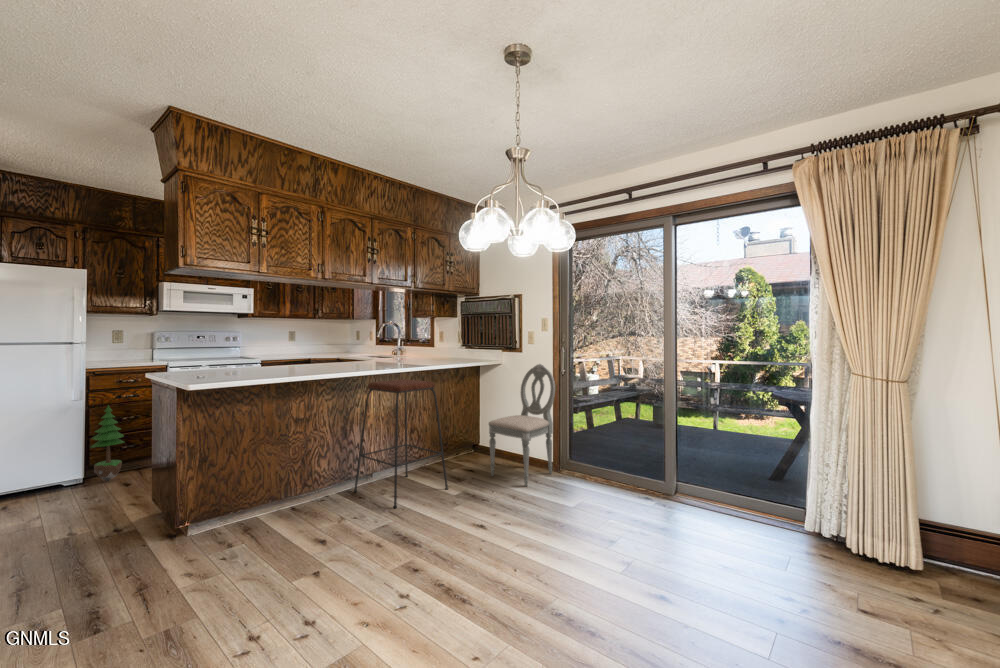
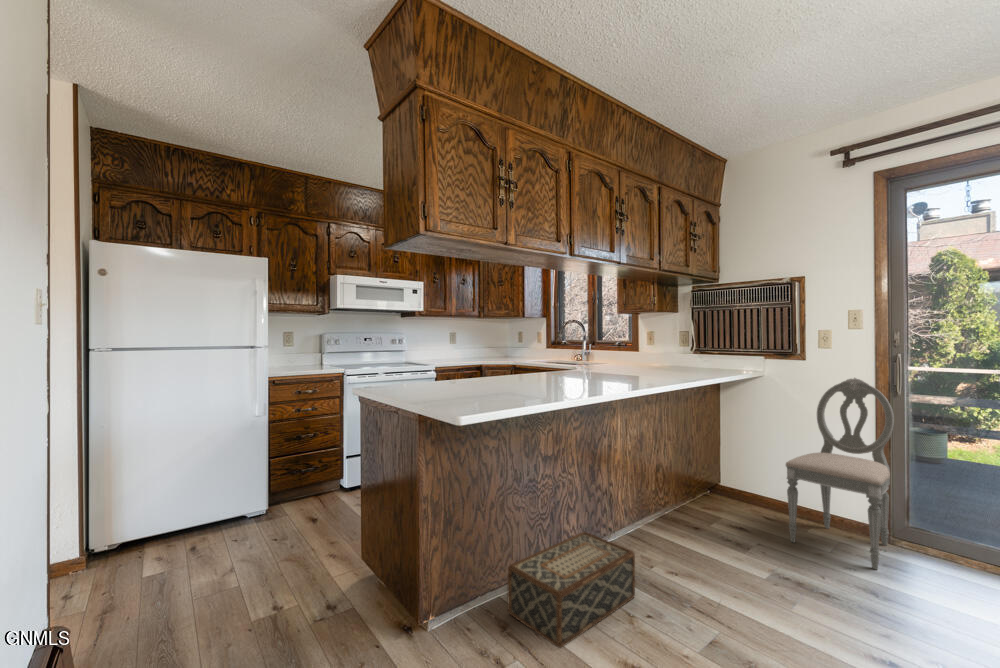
bar stool: present [354,379,448,508] -> none [610,398,751,602]
potted tree: present [91,405,124,481] -> none [269,420,306,513]
woven basket: none [252,472,350,535] -> present [507,532,635,648]

